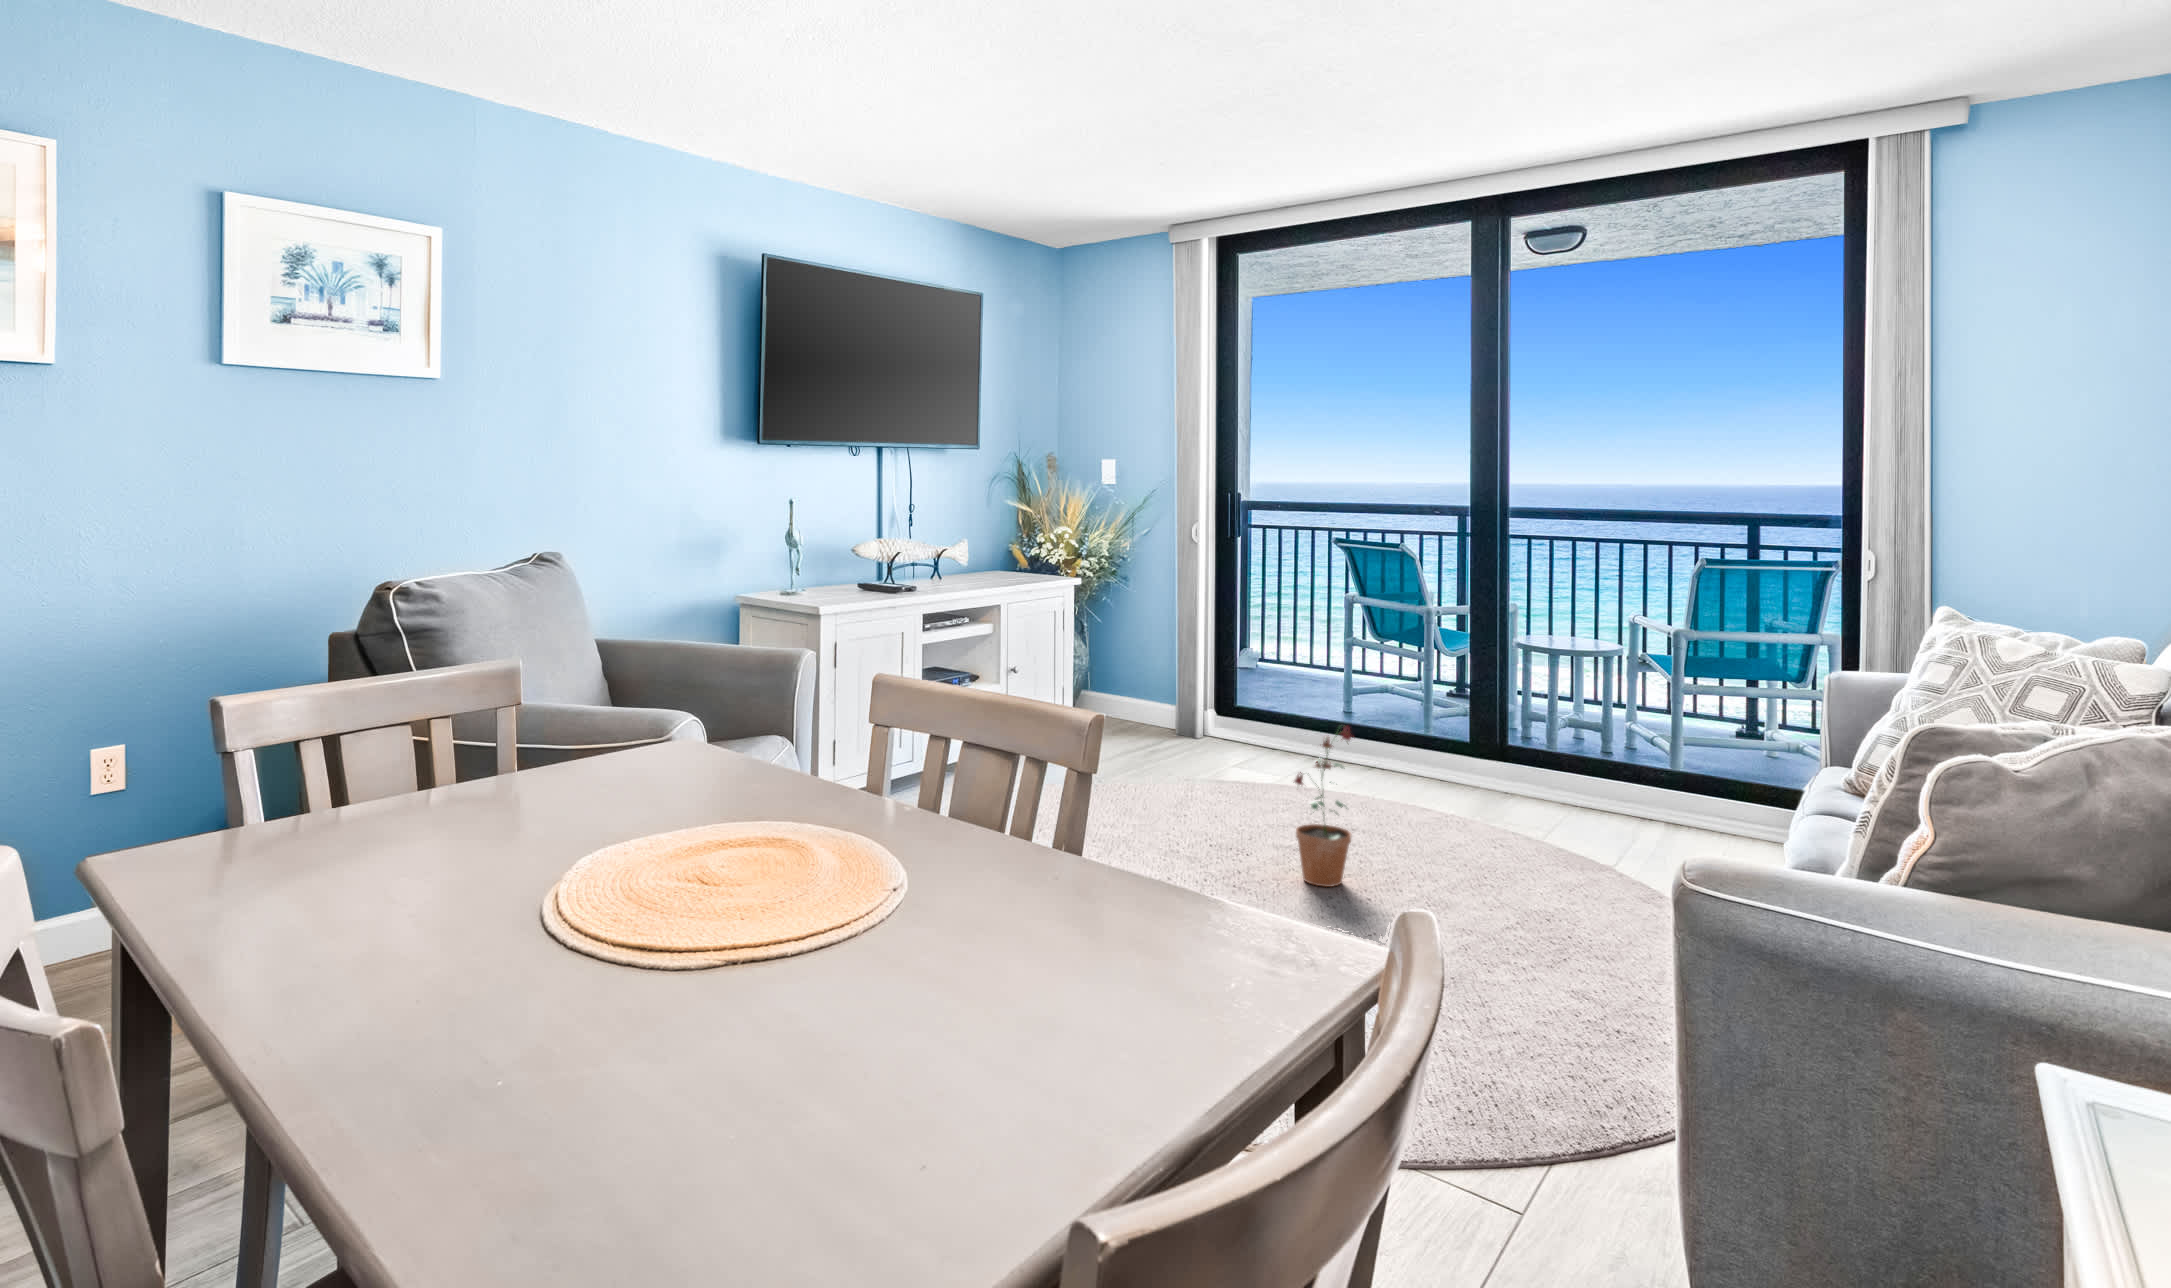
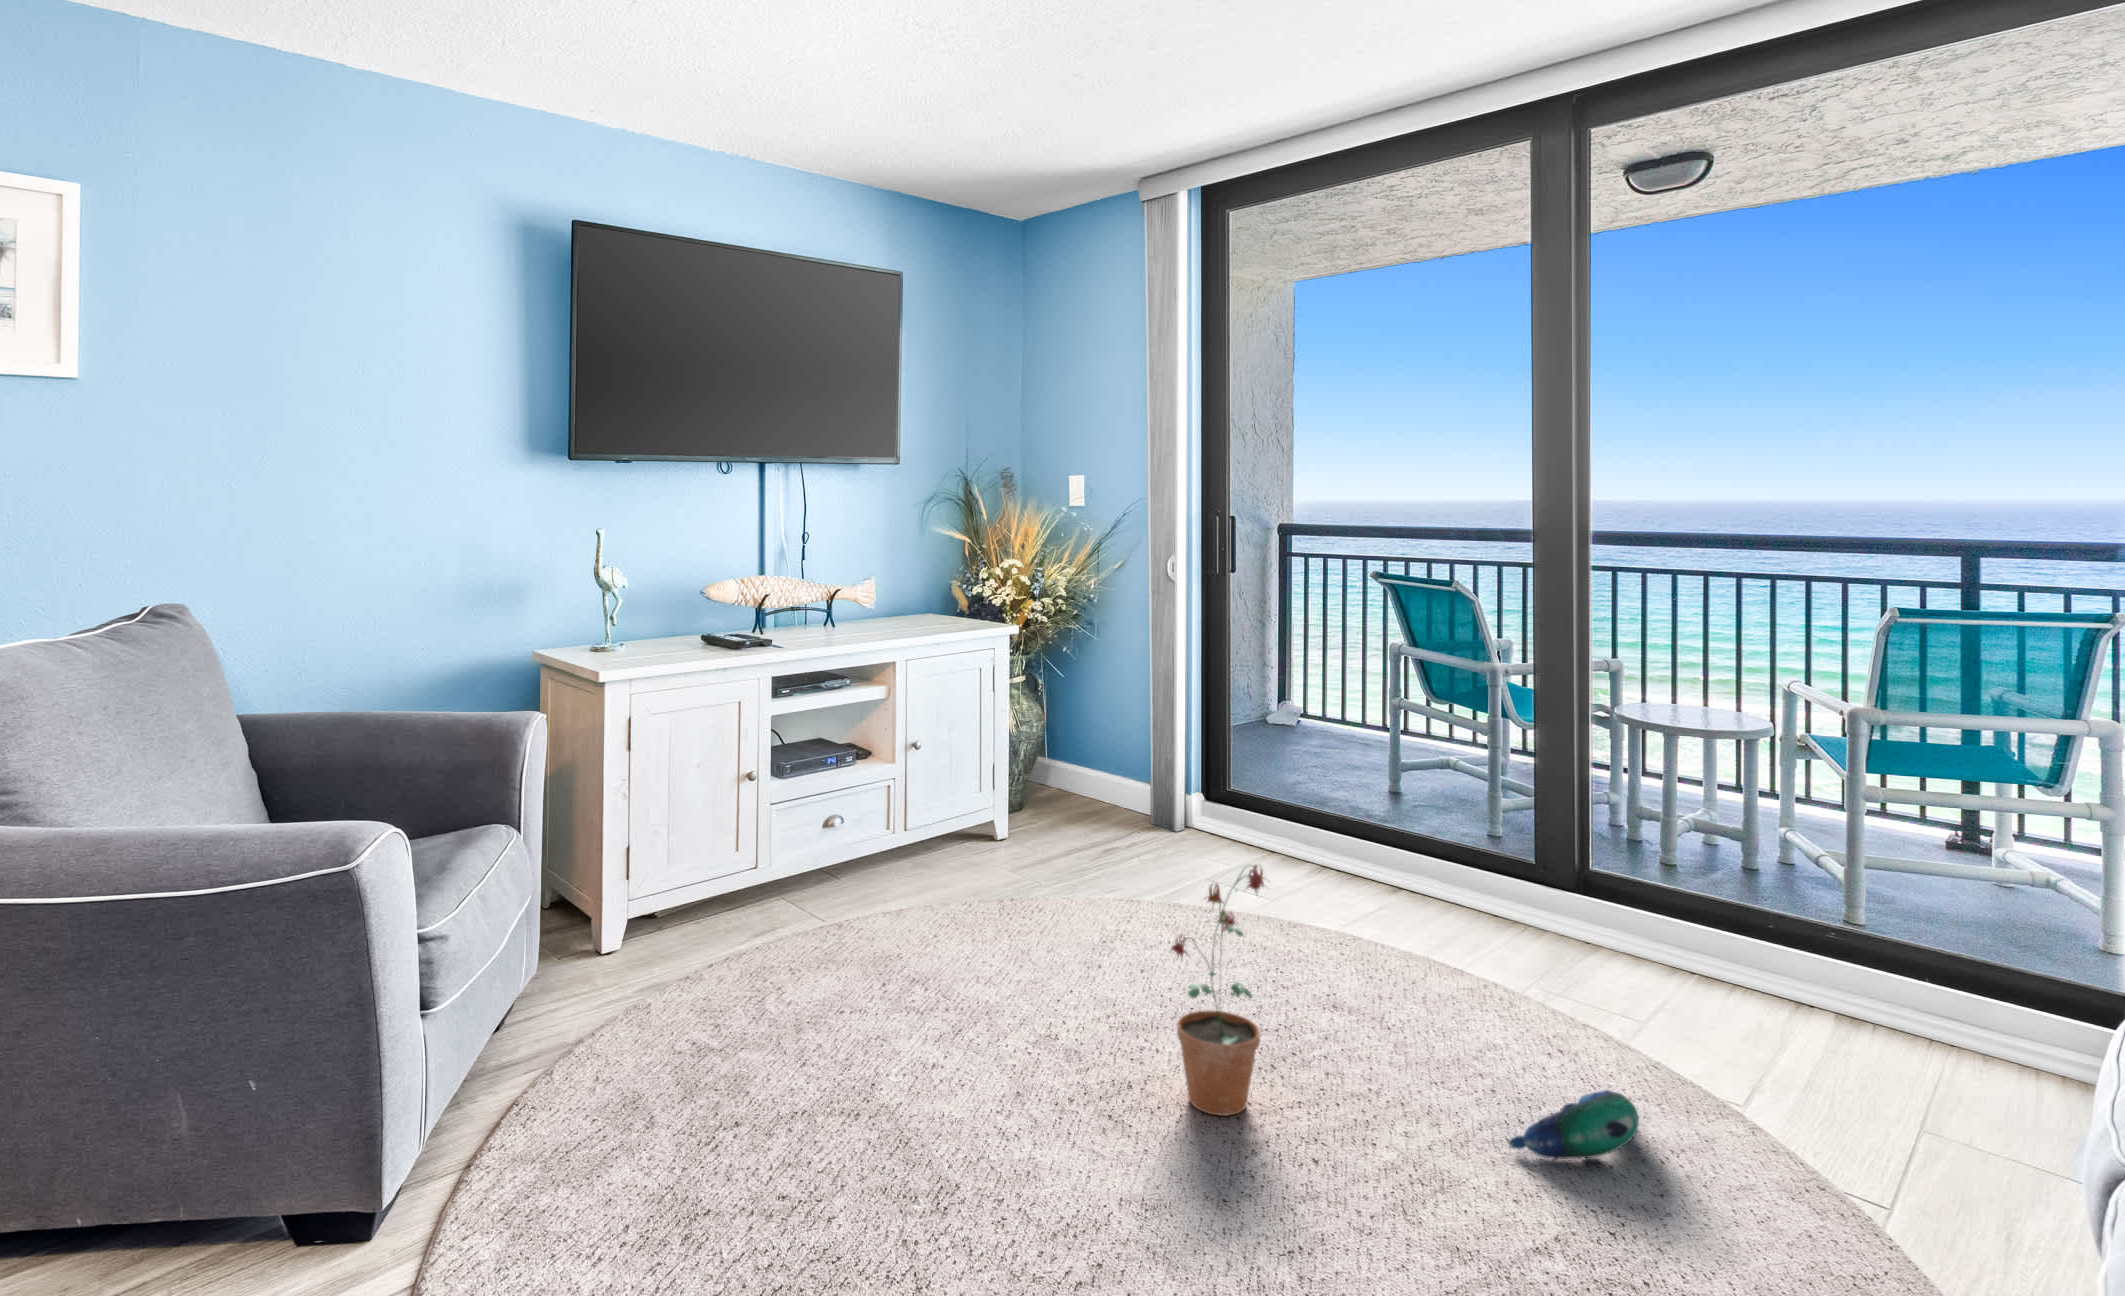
plush toy: none [1508,856,1583,896] -> present [1509,1090,1639,1160]

